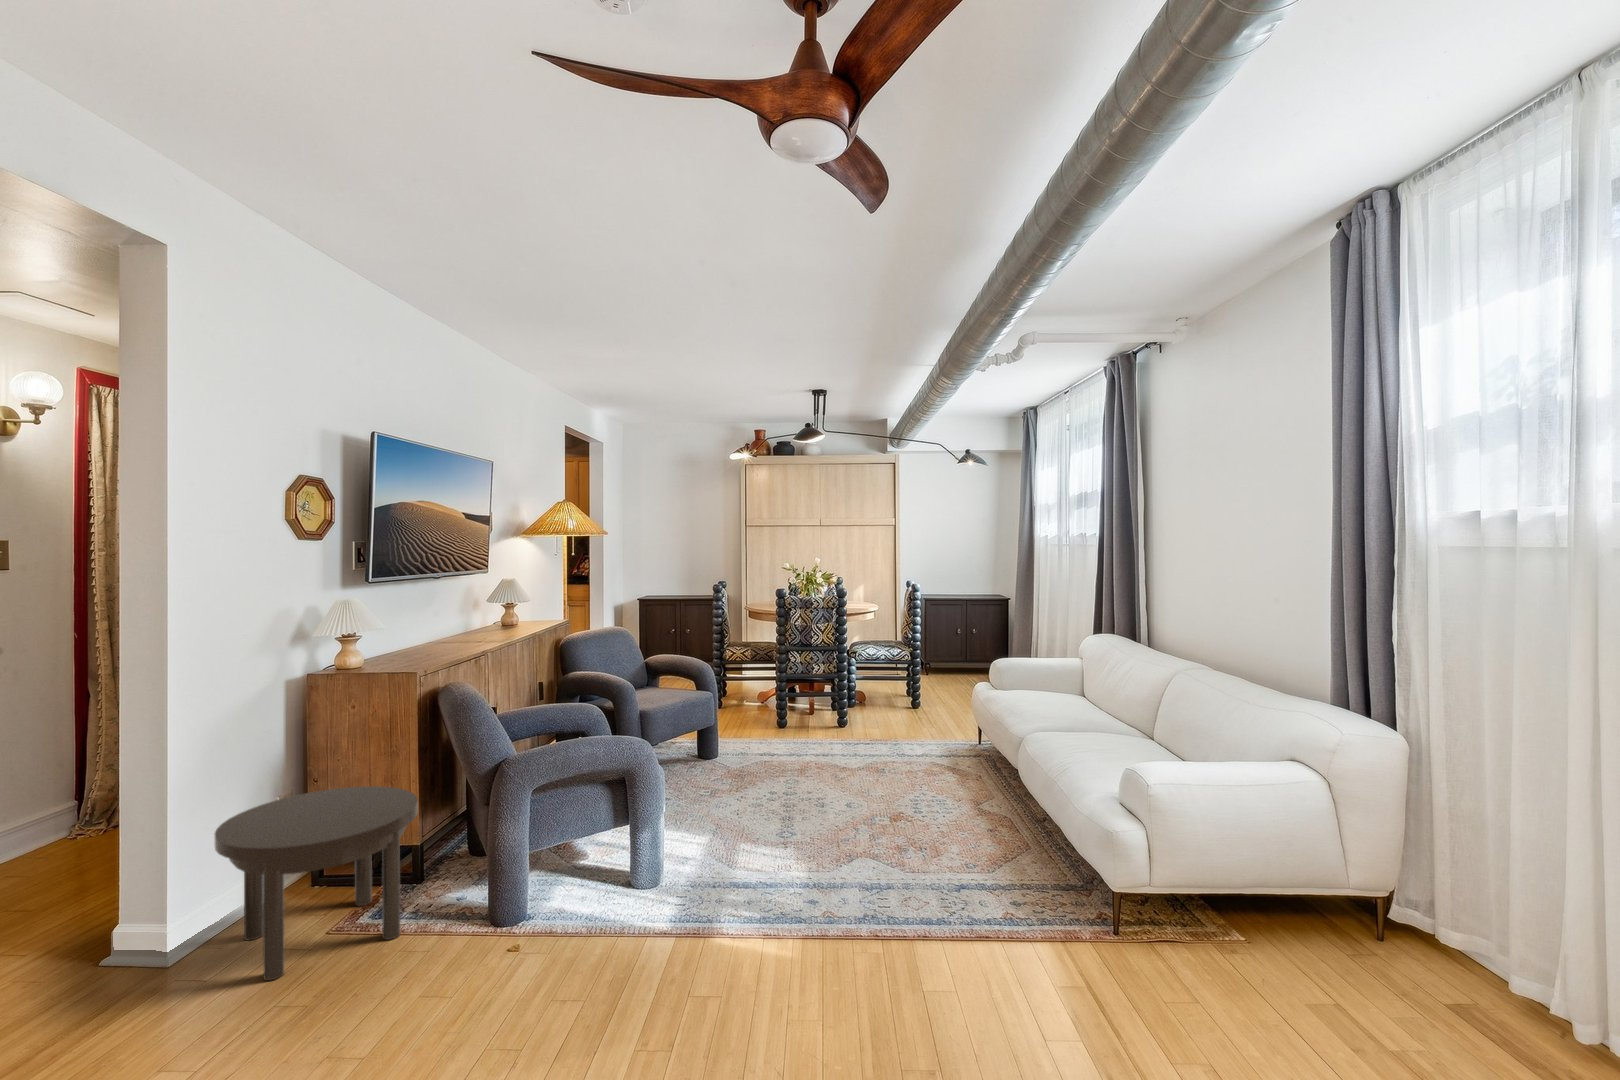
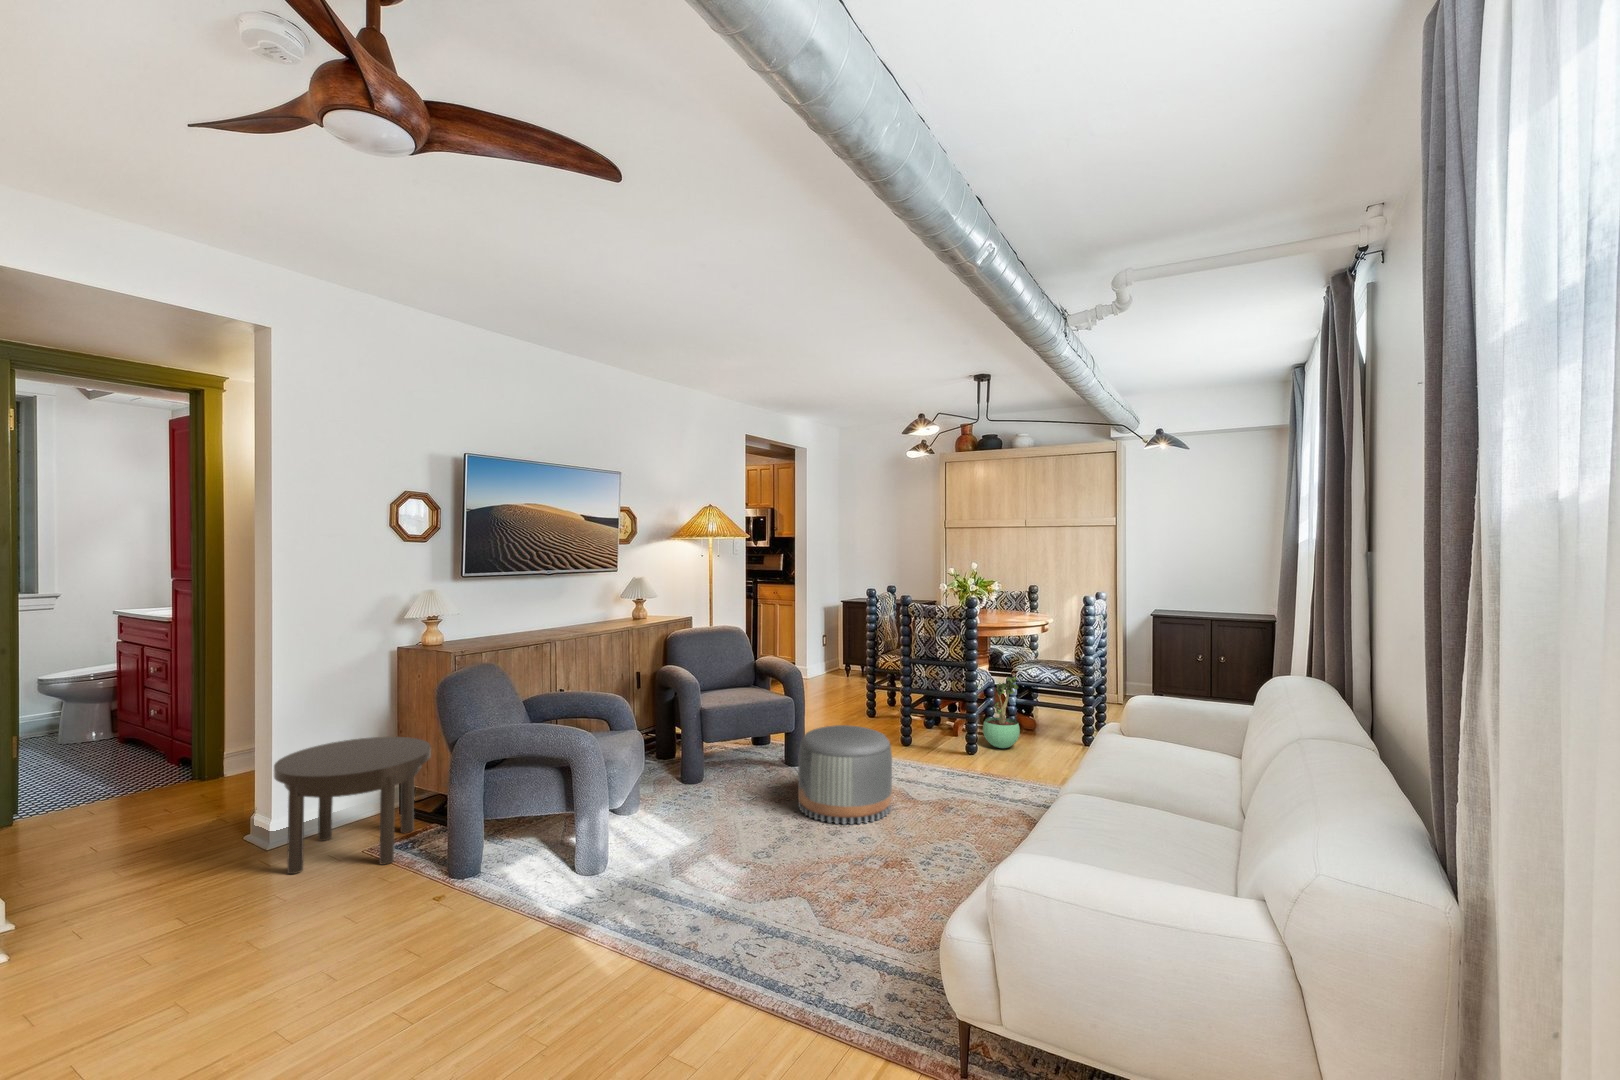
potted plant: none [853,655,885,721] -> present [983,677,1020,748]
pouf: none [761,710,850,801] -> present [798,725,892,825]

